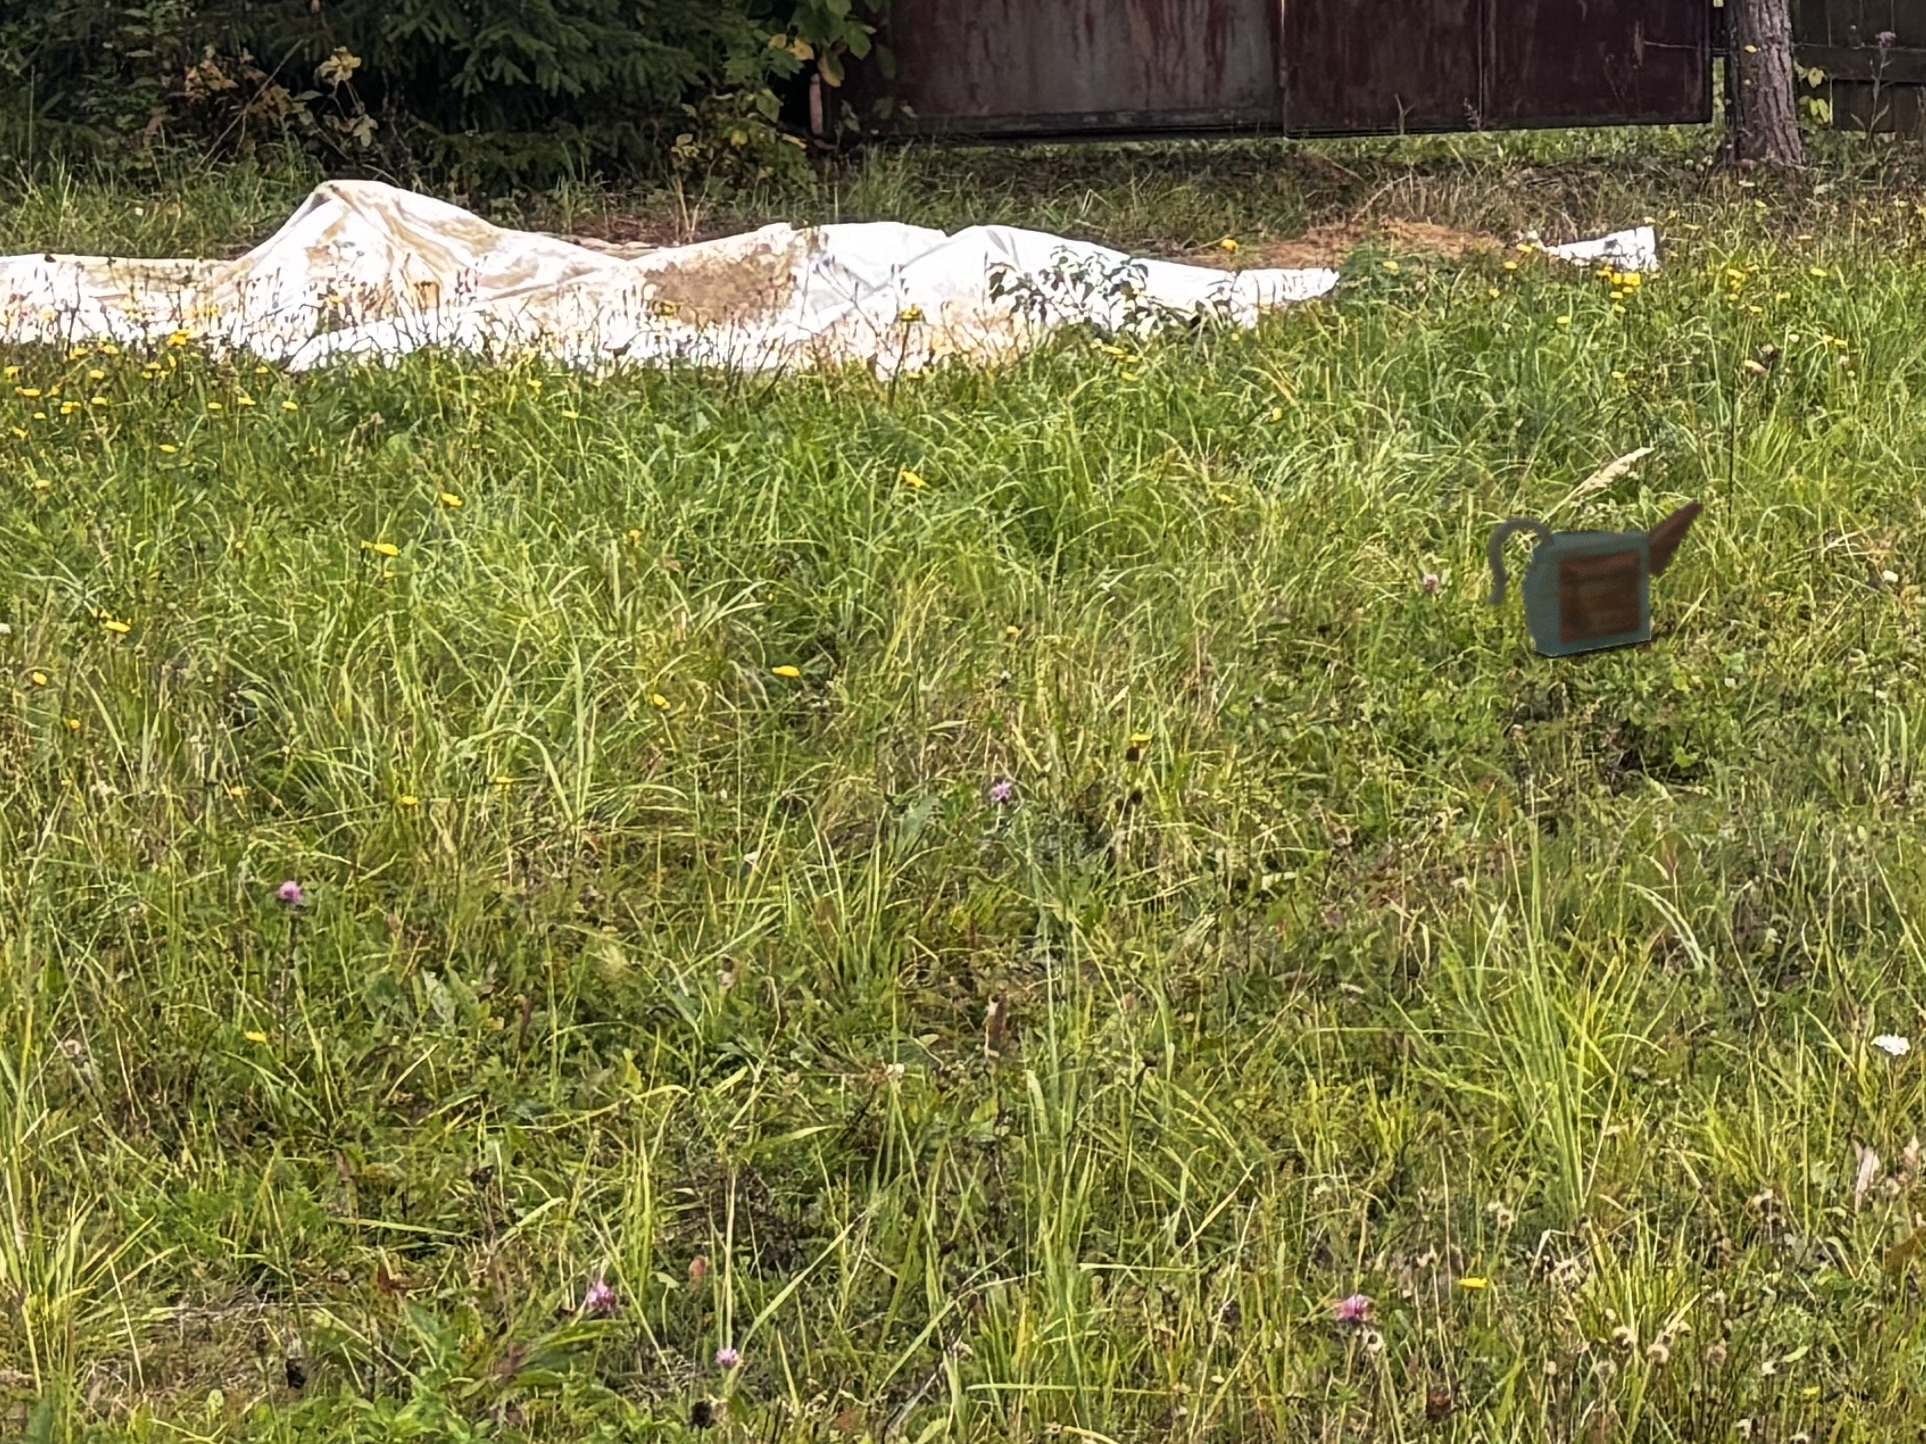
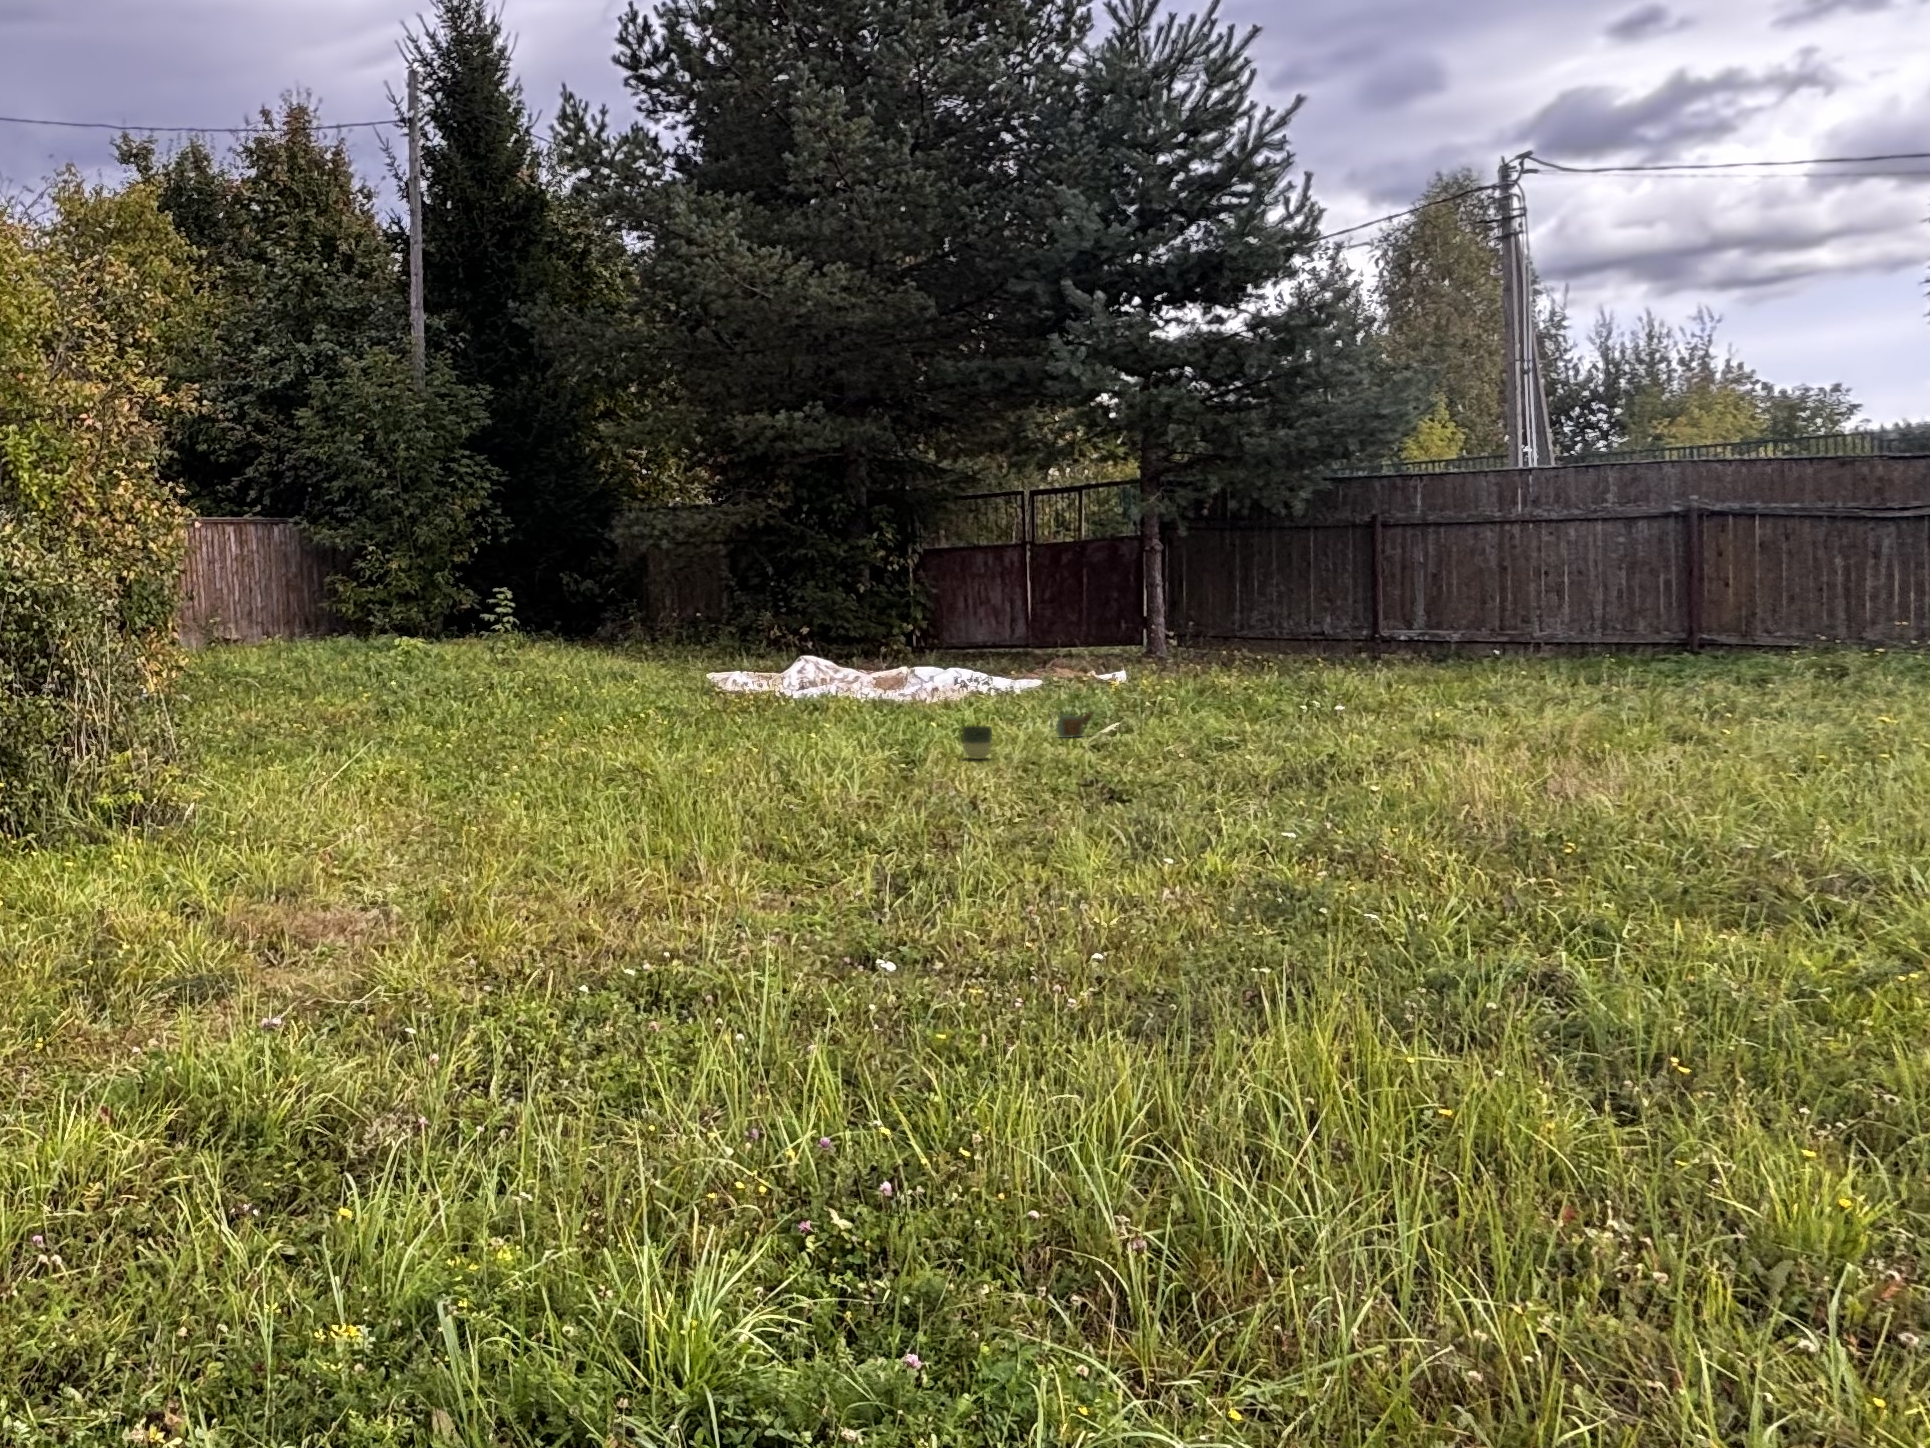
planter: none [1037,671,1212,883] -> present [962,725,992,759]

